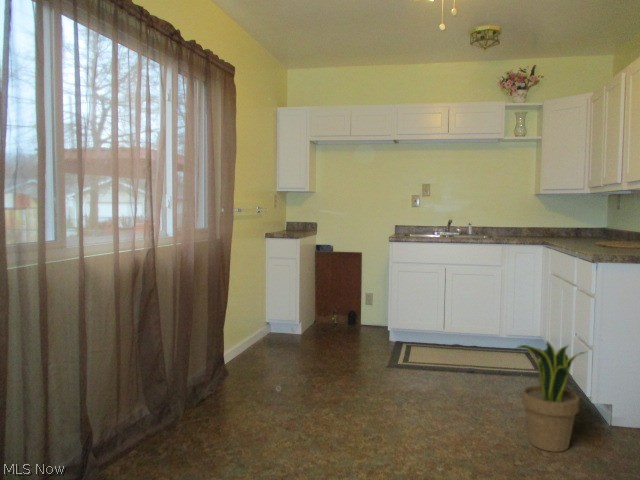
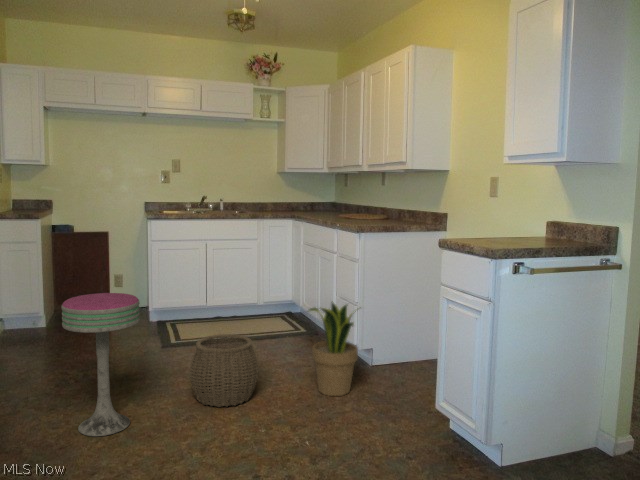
bar stool: none [274,308,339,438] -> present [61,293,140,436]
woven basket: none [389,361,460,437] -> present [190,334,258,407]

